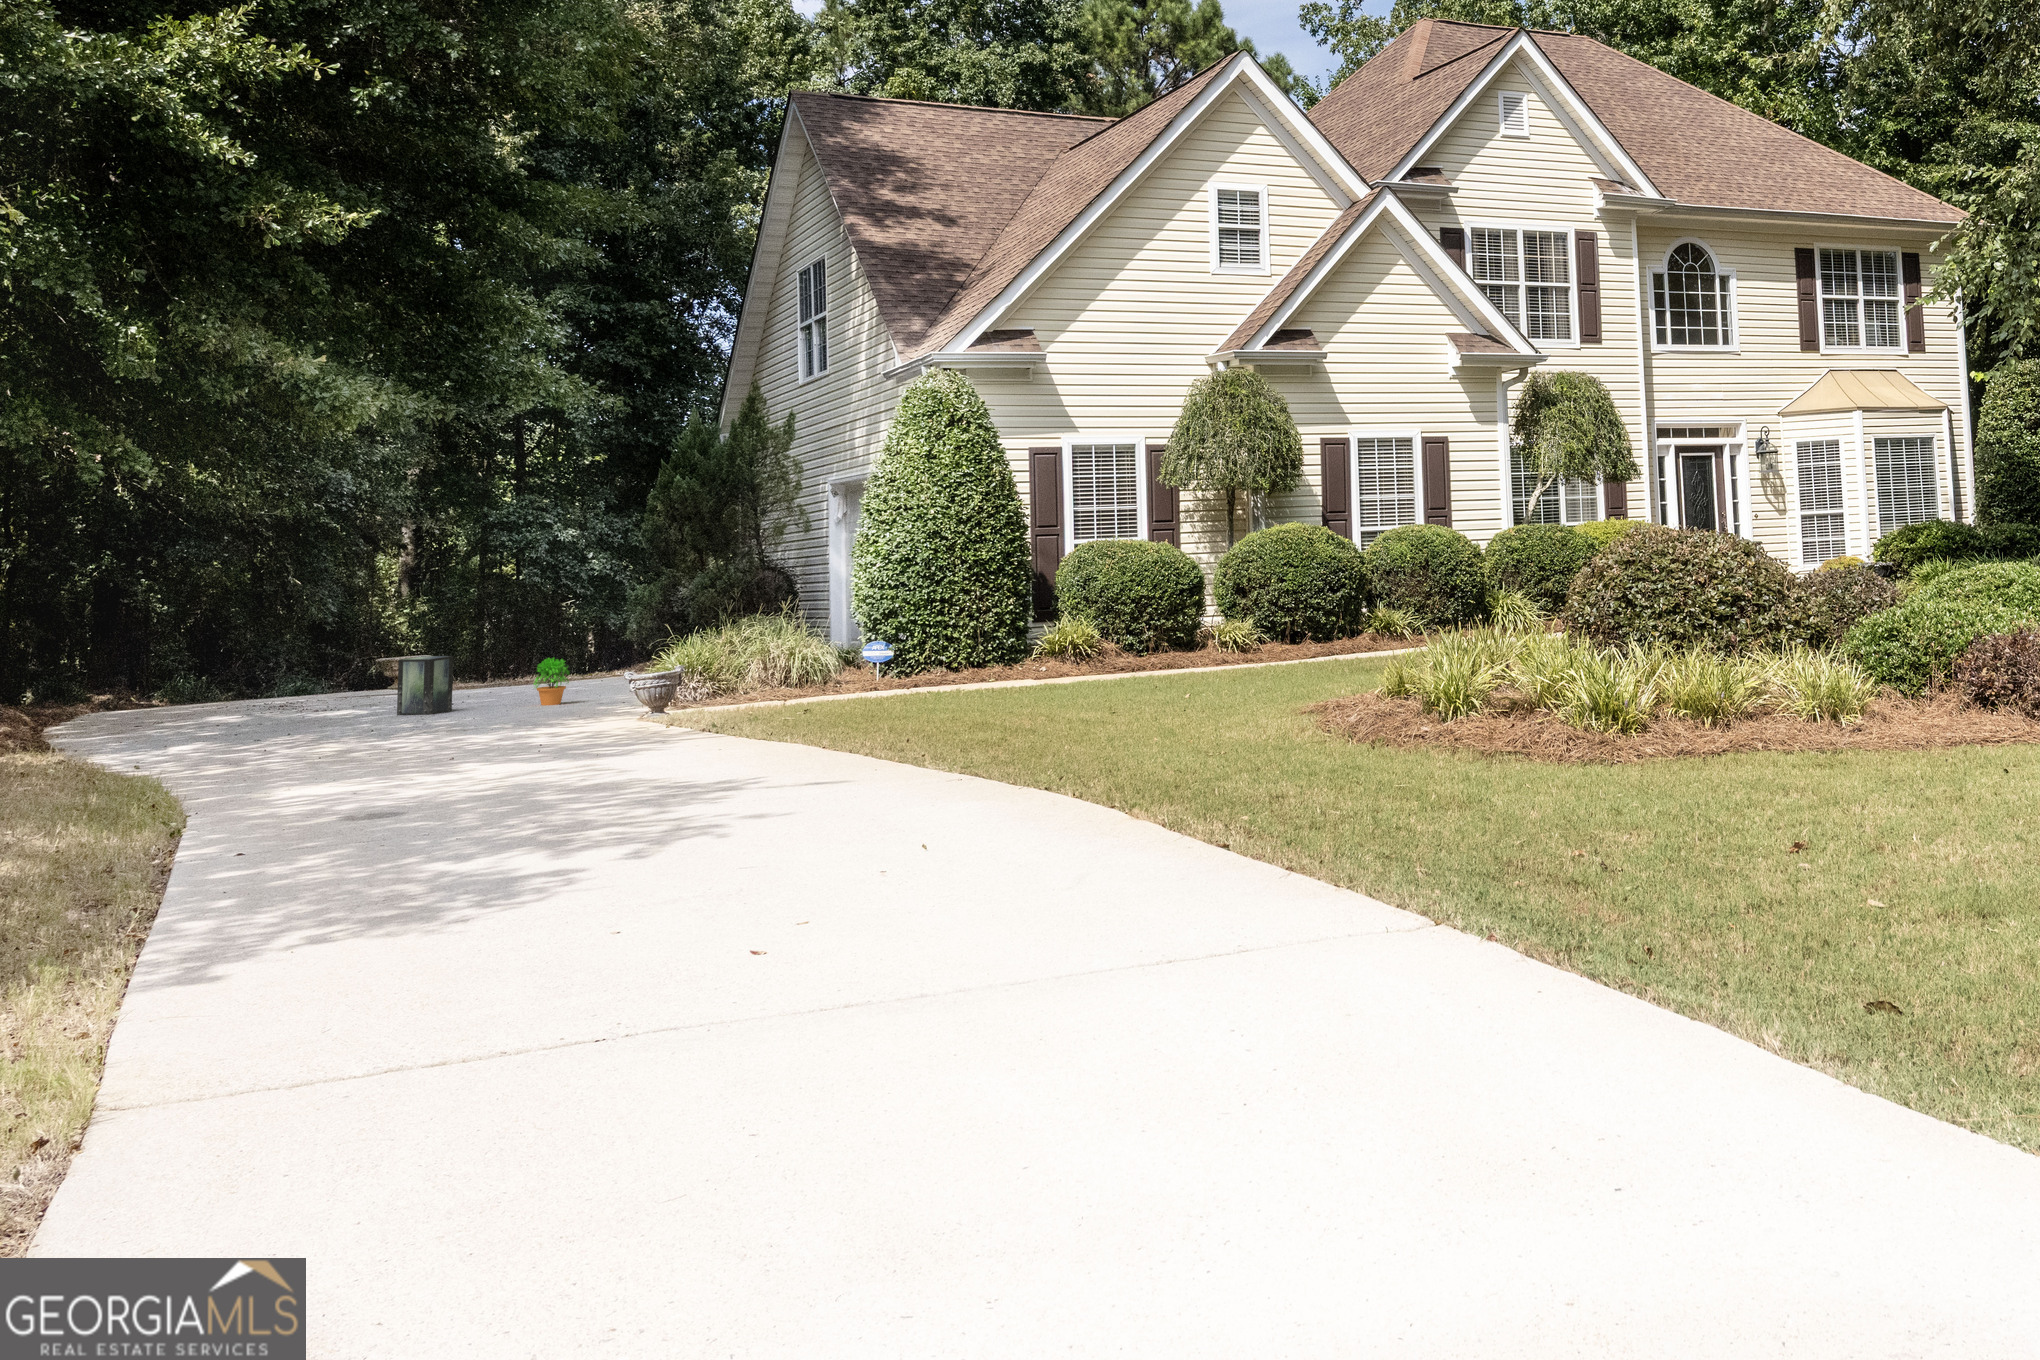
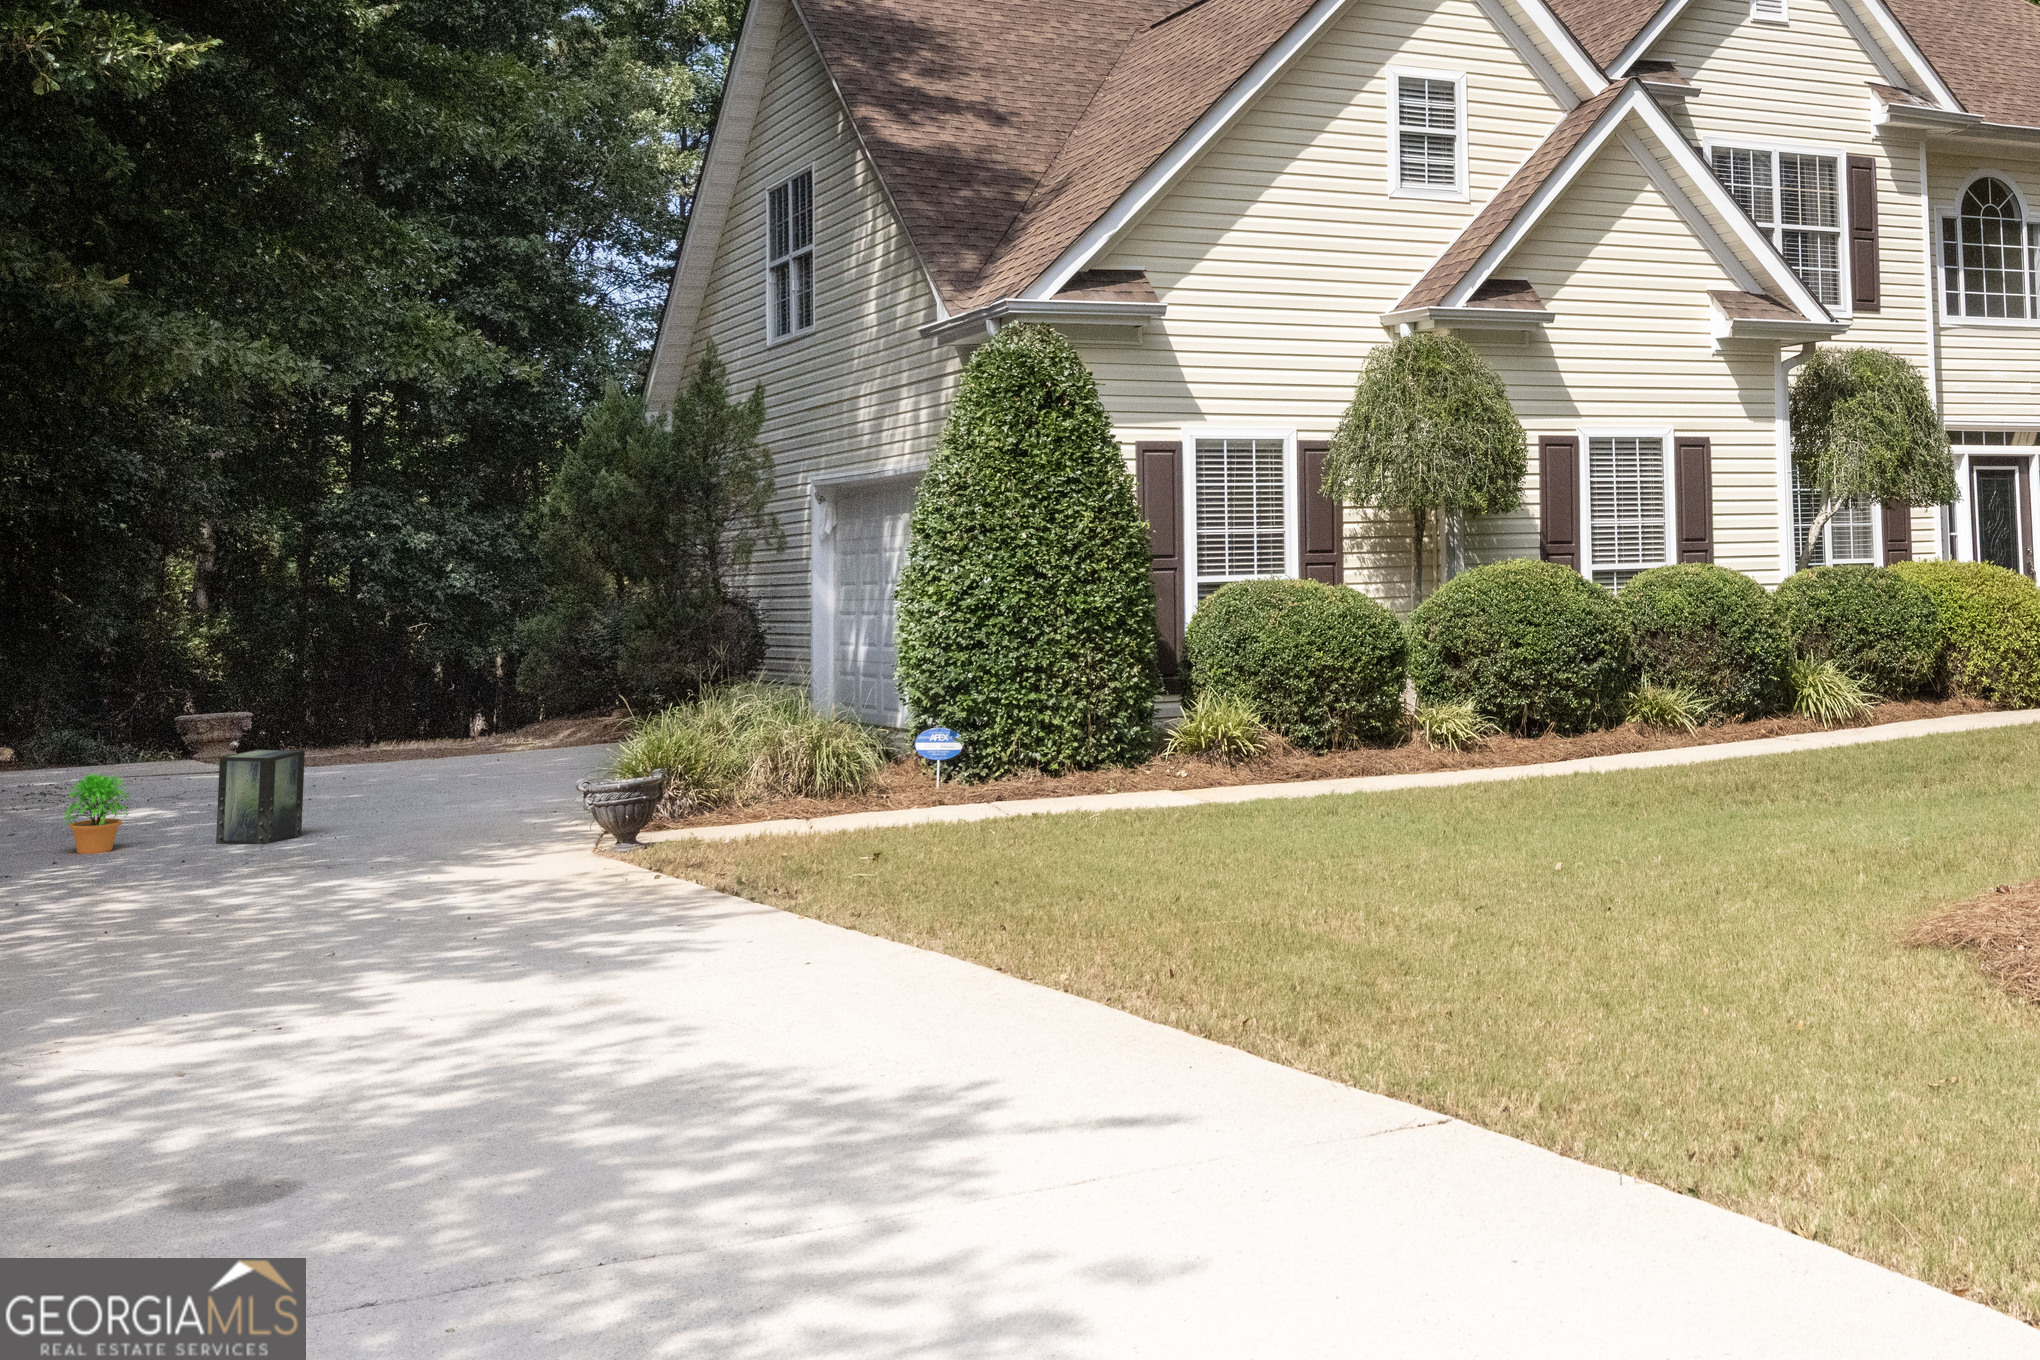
potted plant: present [534,658,569,705] -> present [64,773,128,854]

